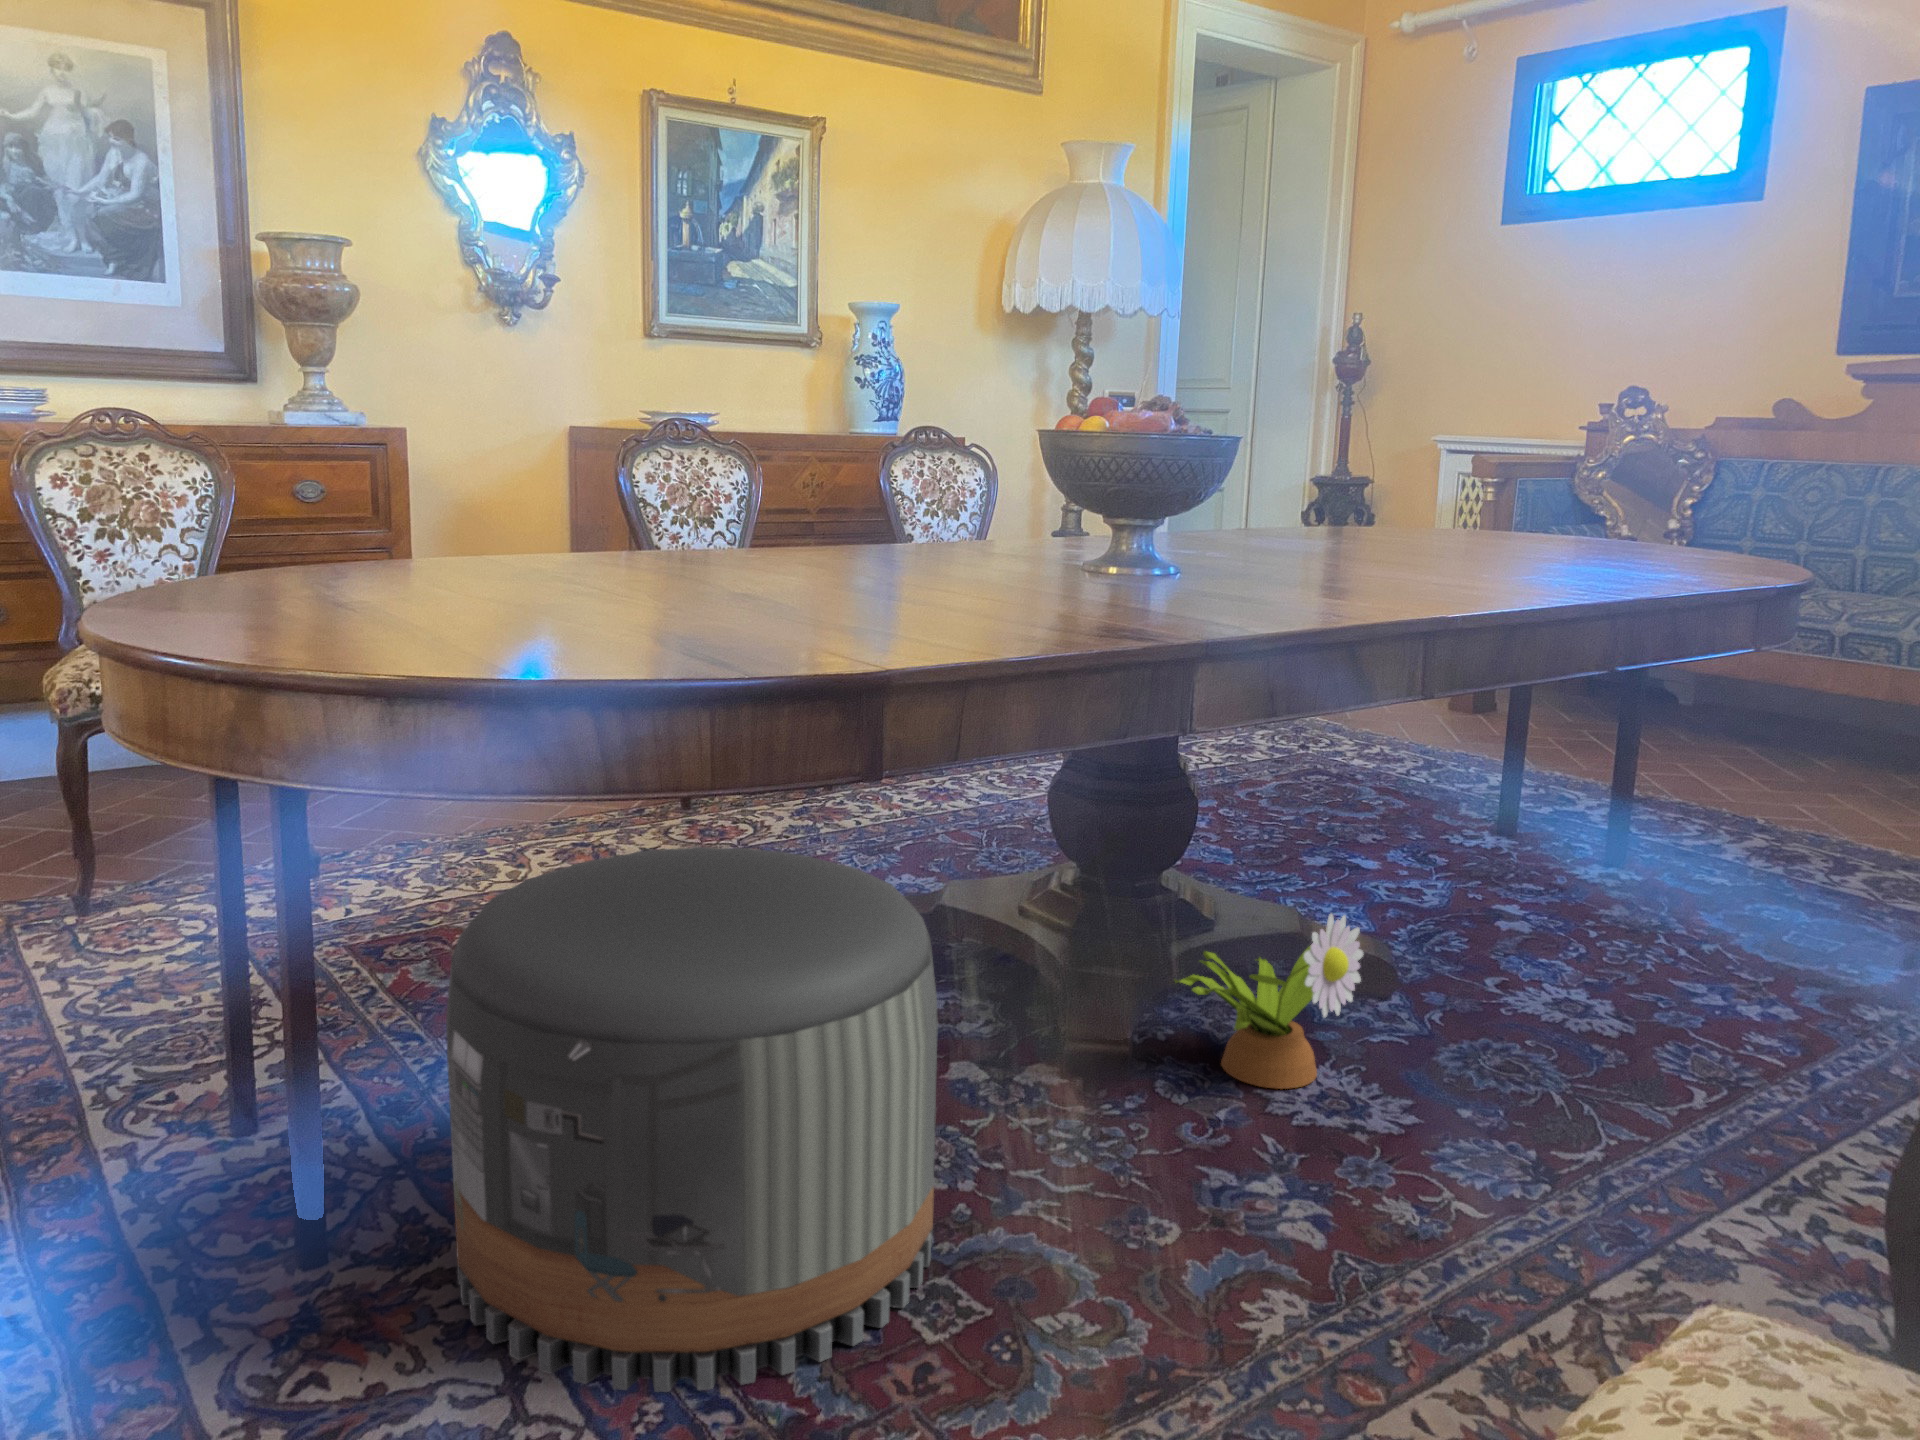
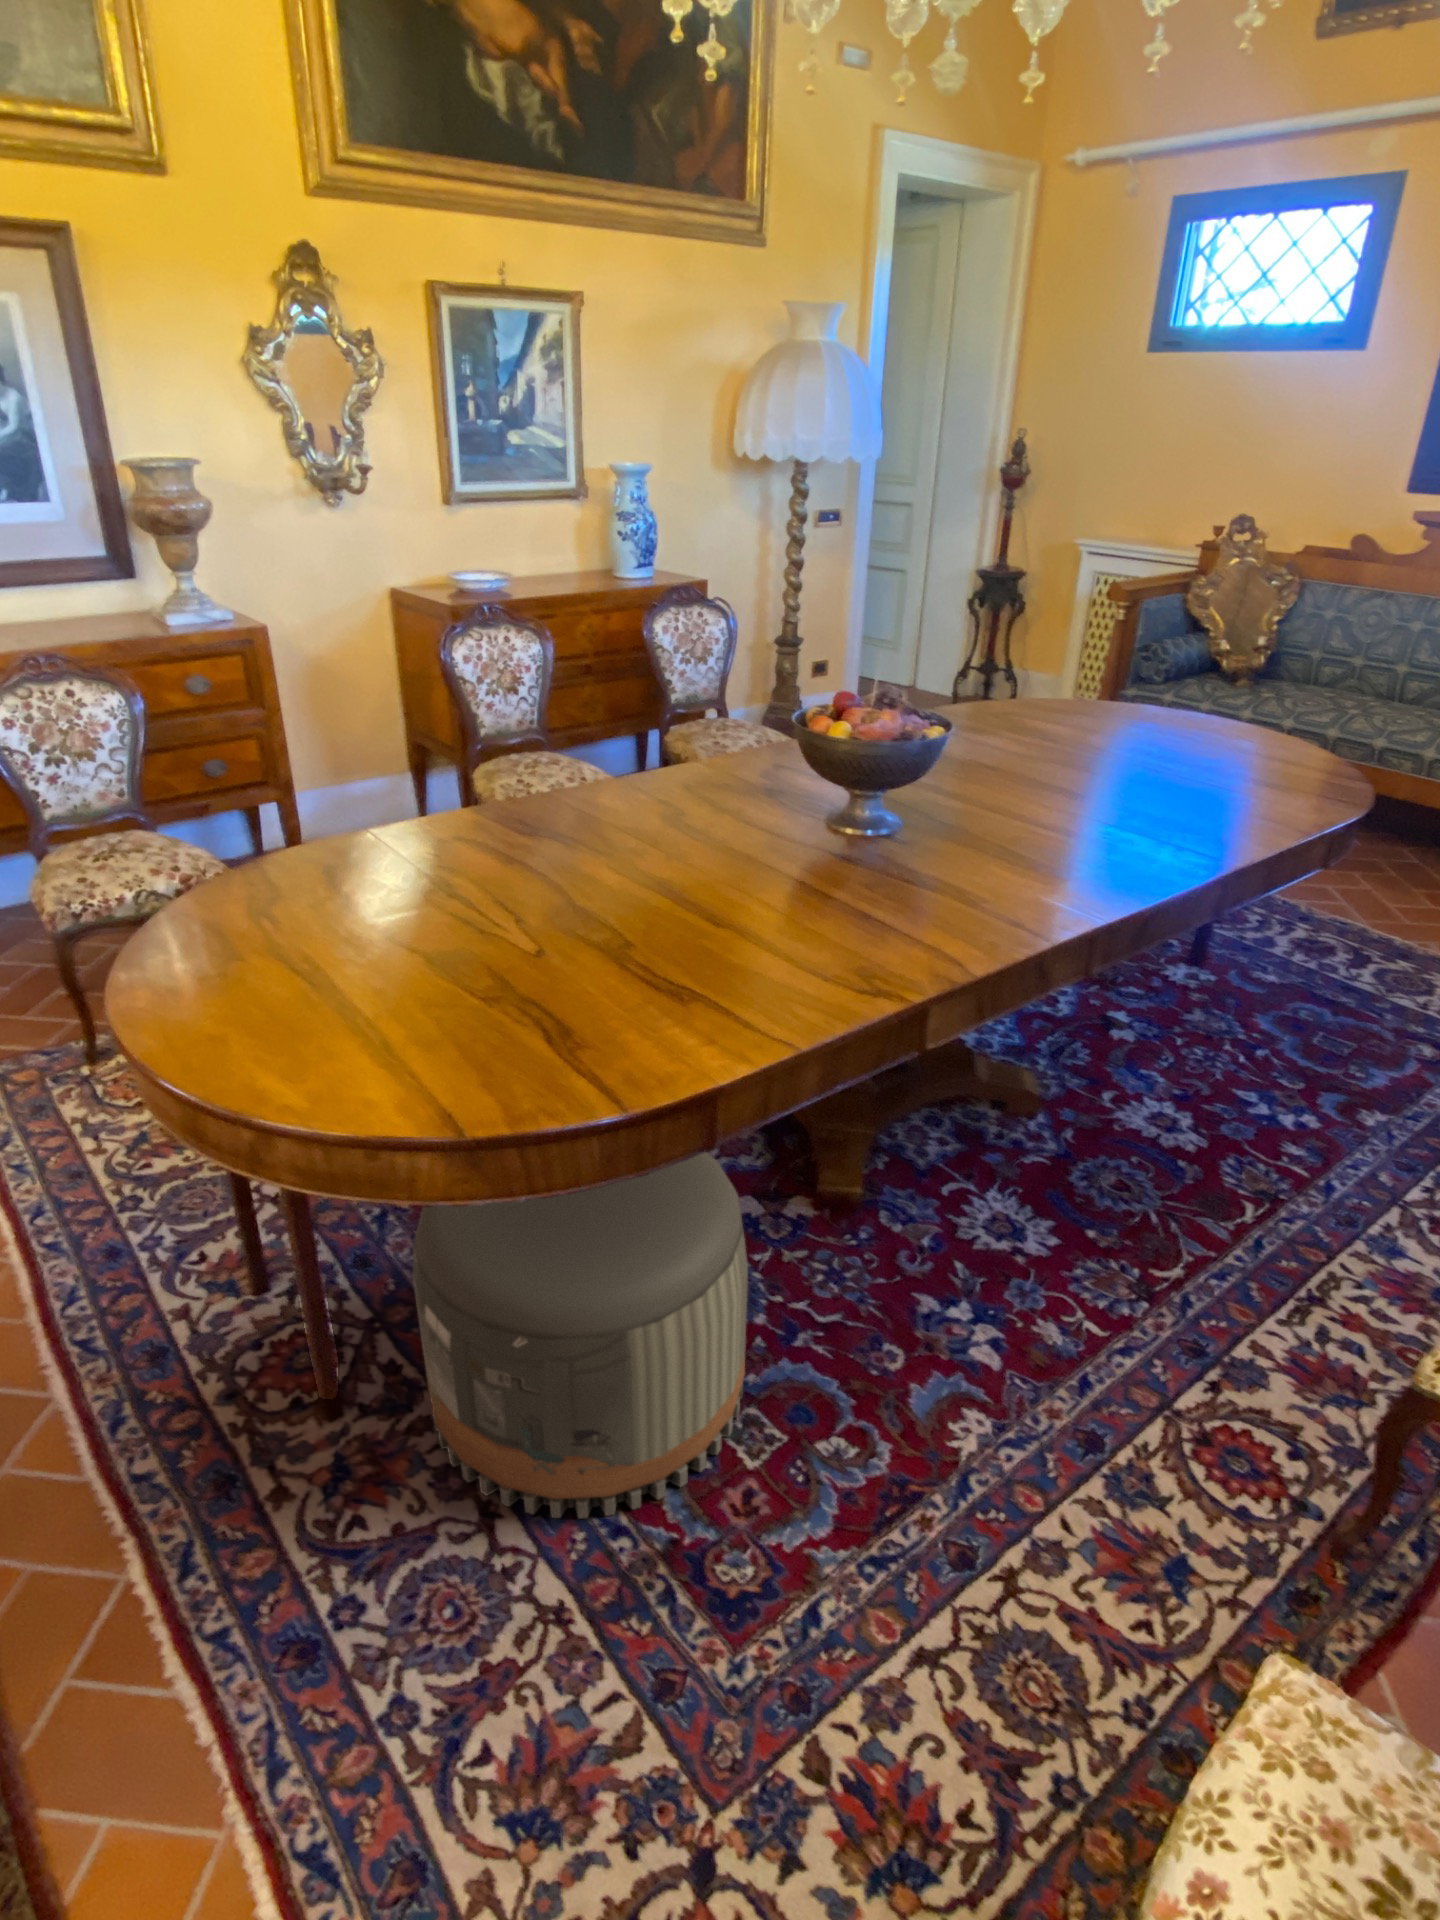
decorative plant: present [1175,914,1364,1089] -> none [894,1107,1028,1216]

